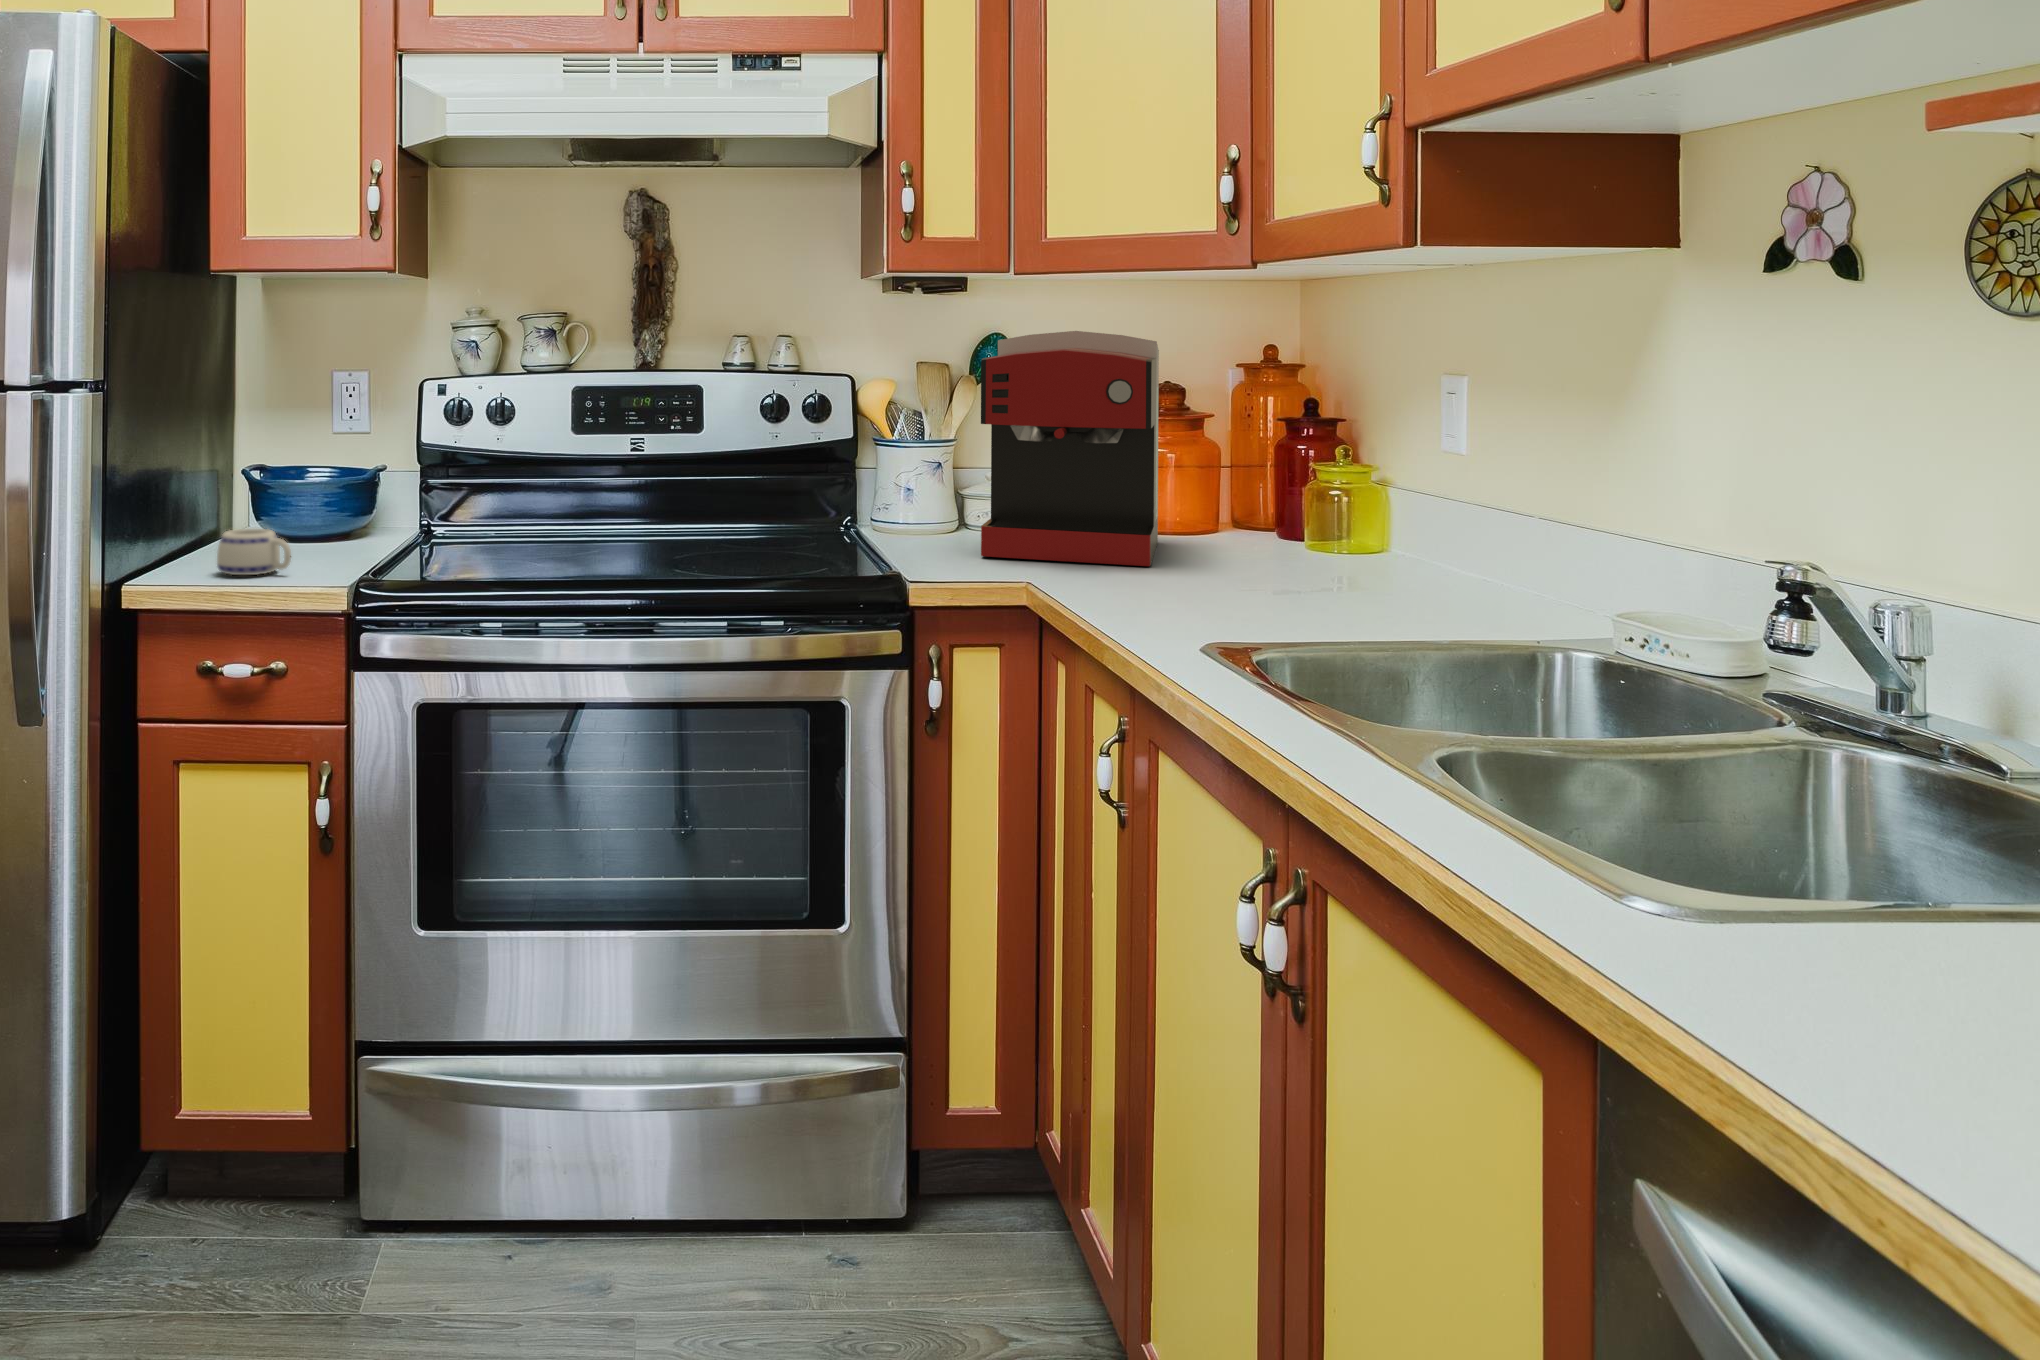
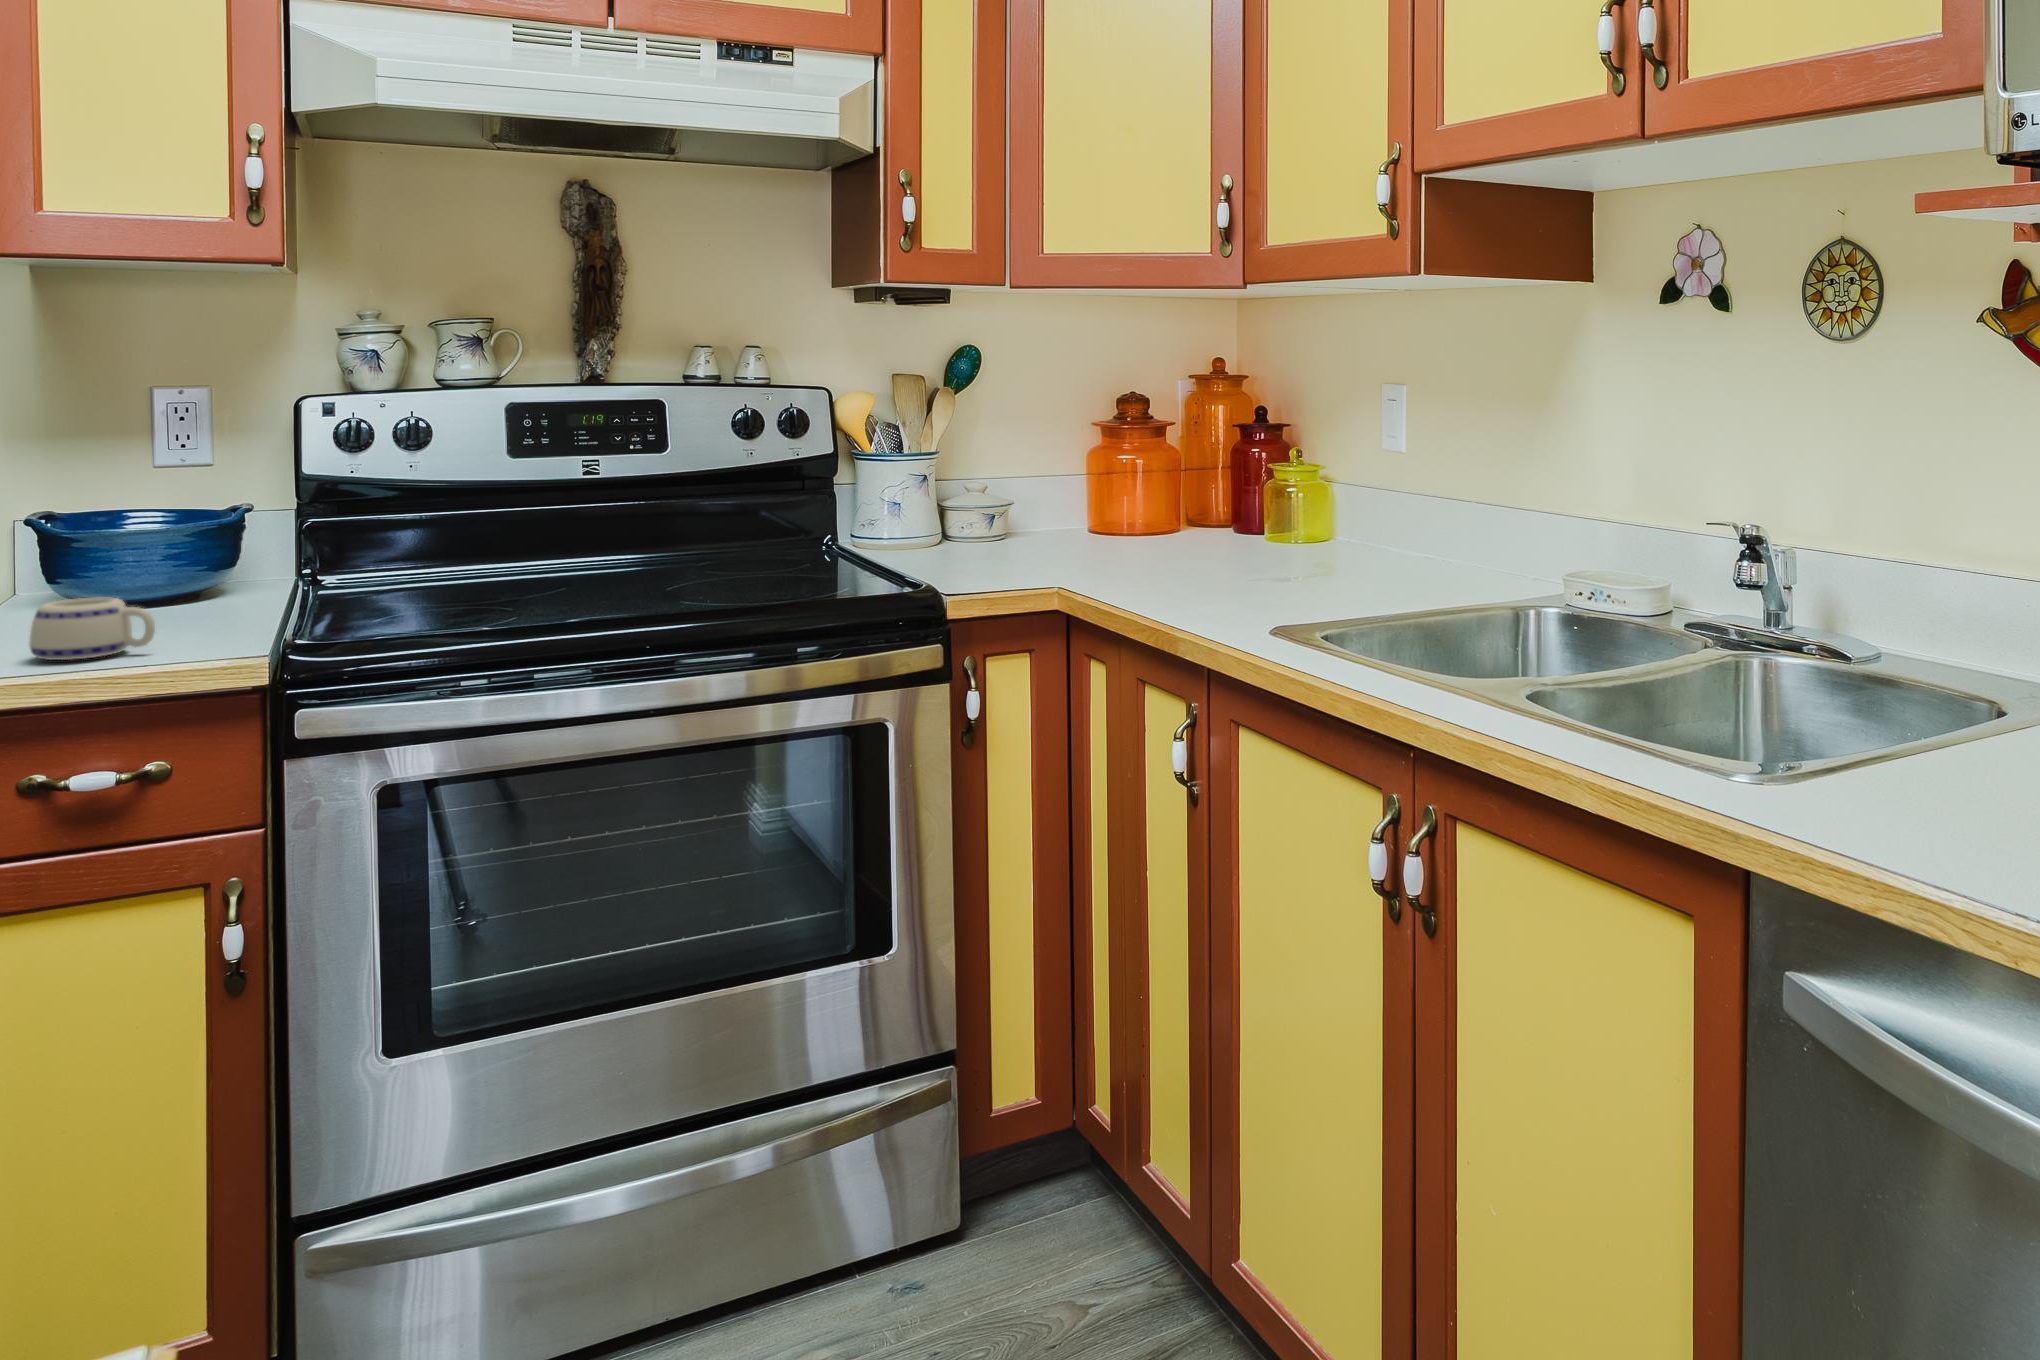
coffee maker: present [981,331,1159,566] -> none [989,341,1151,565]

